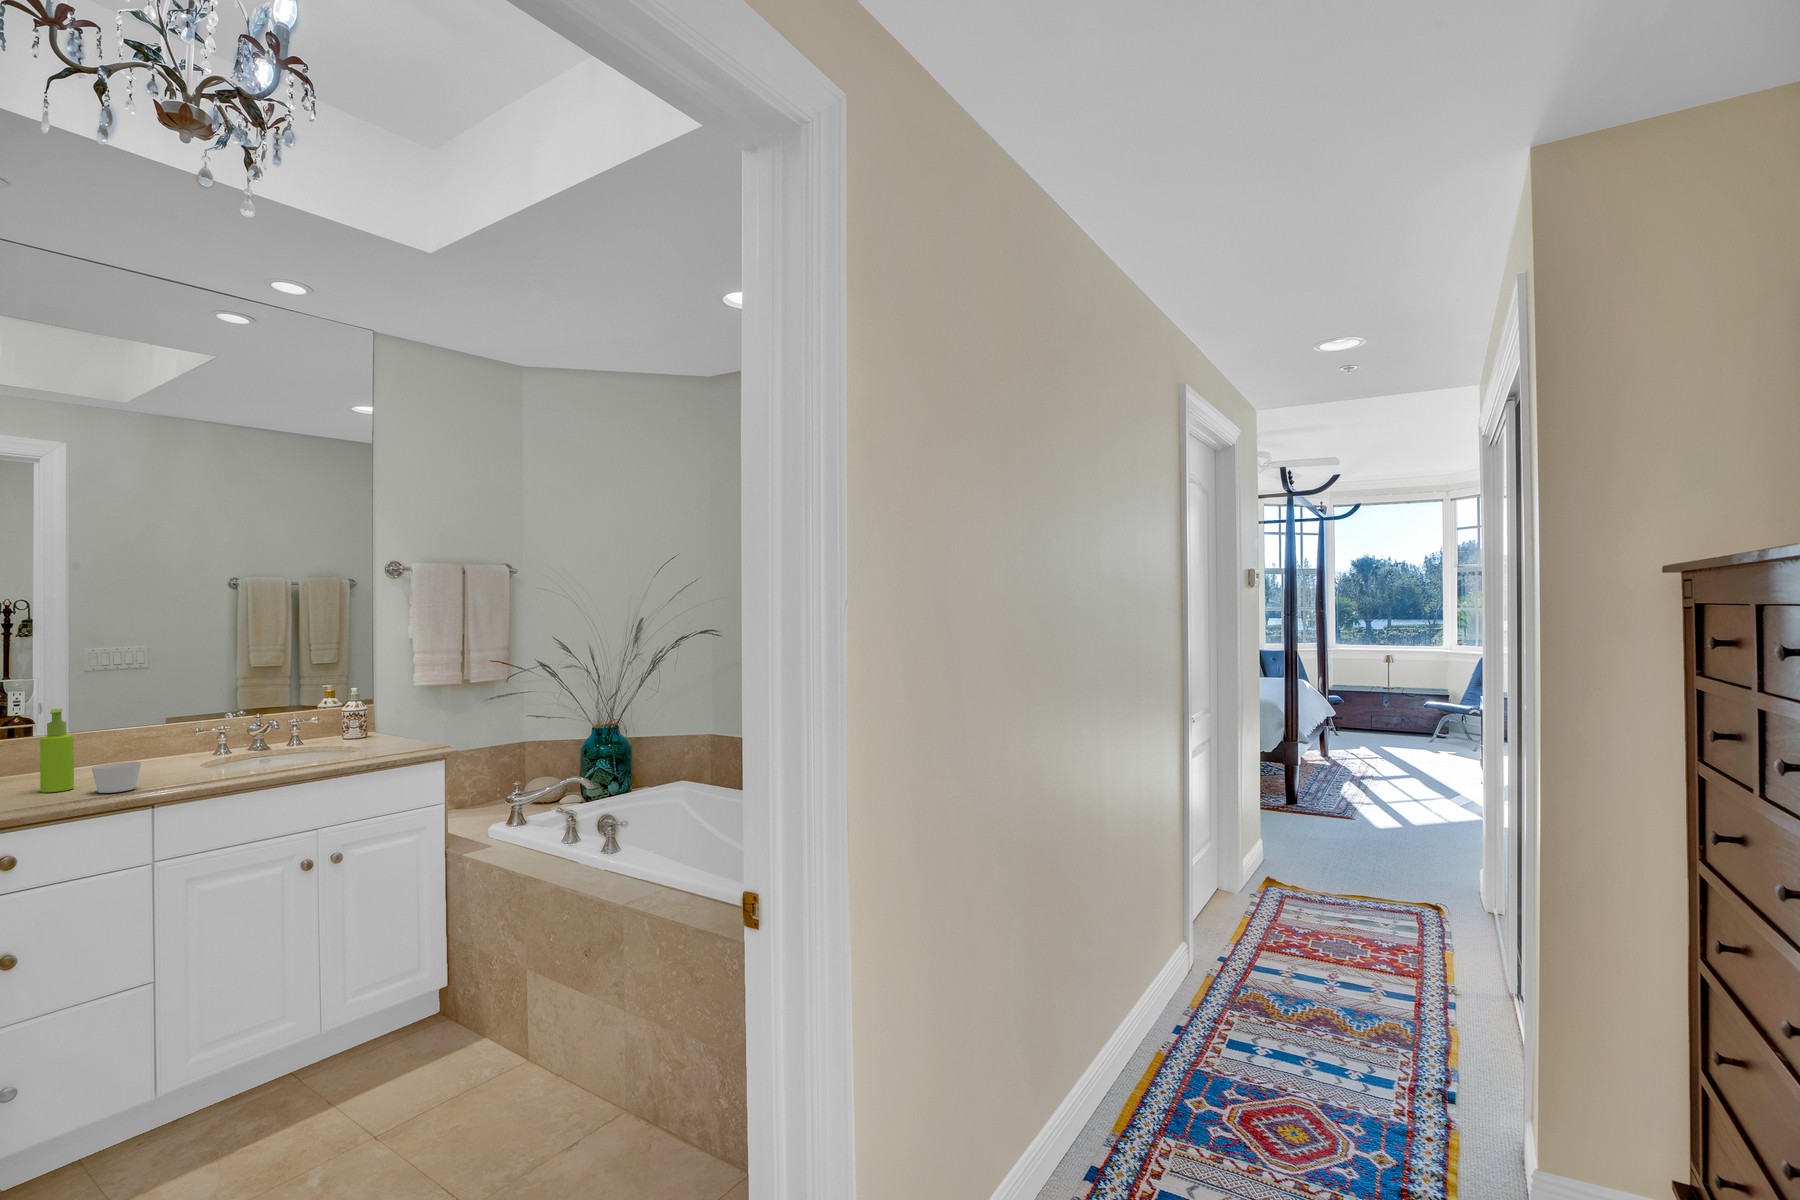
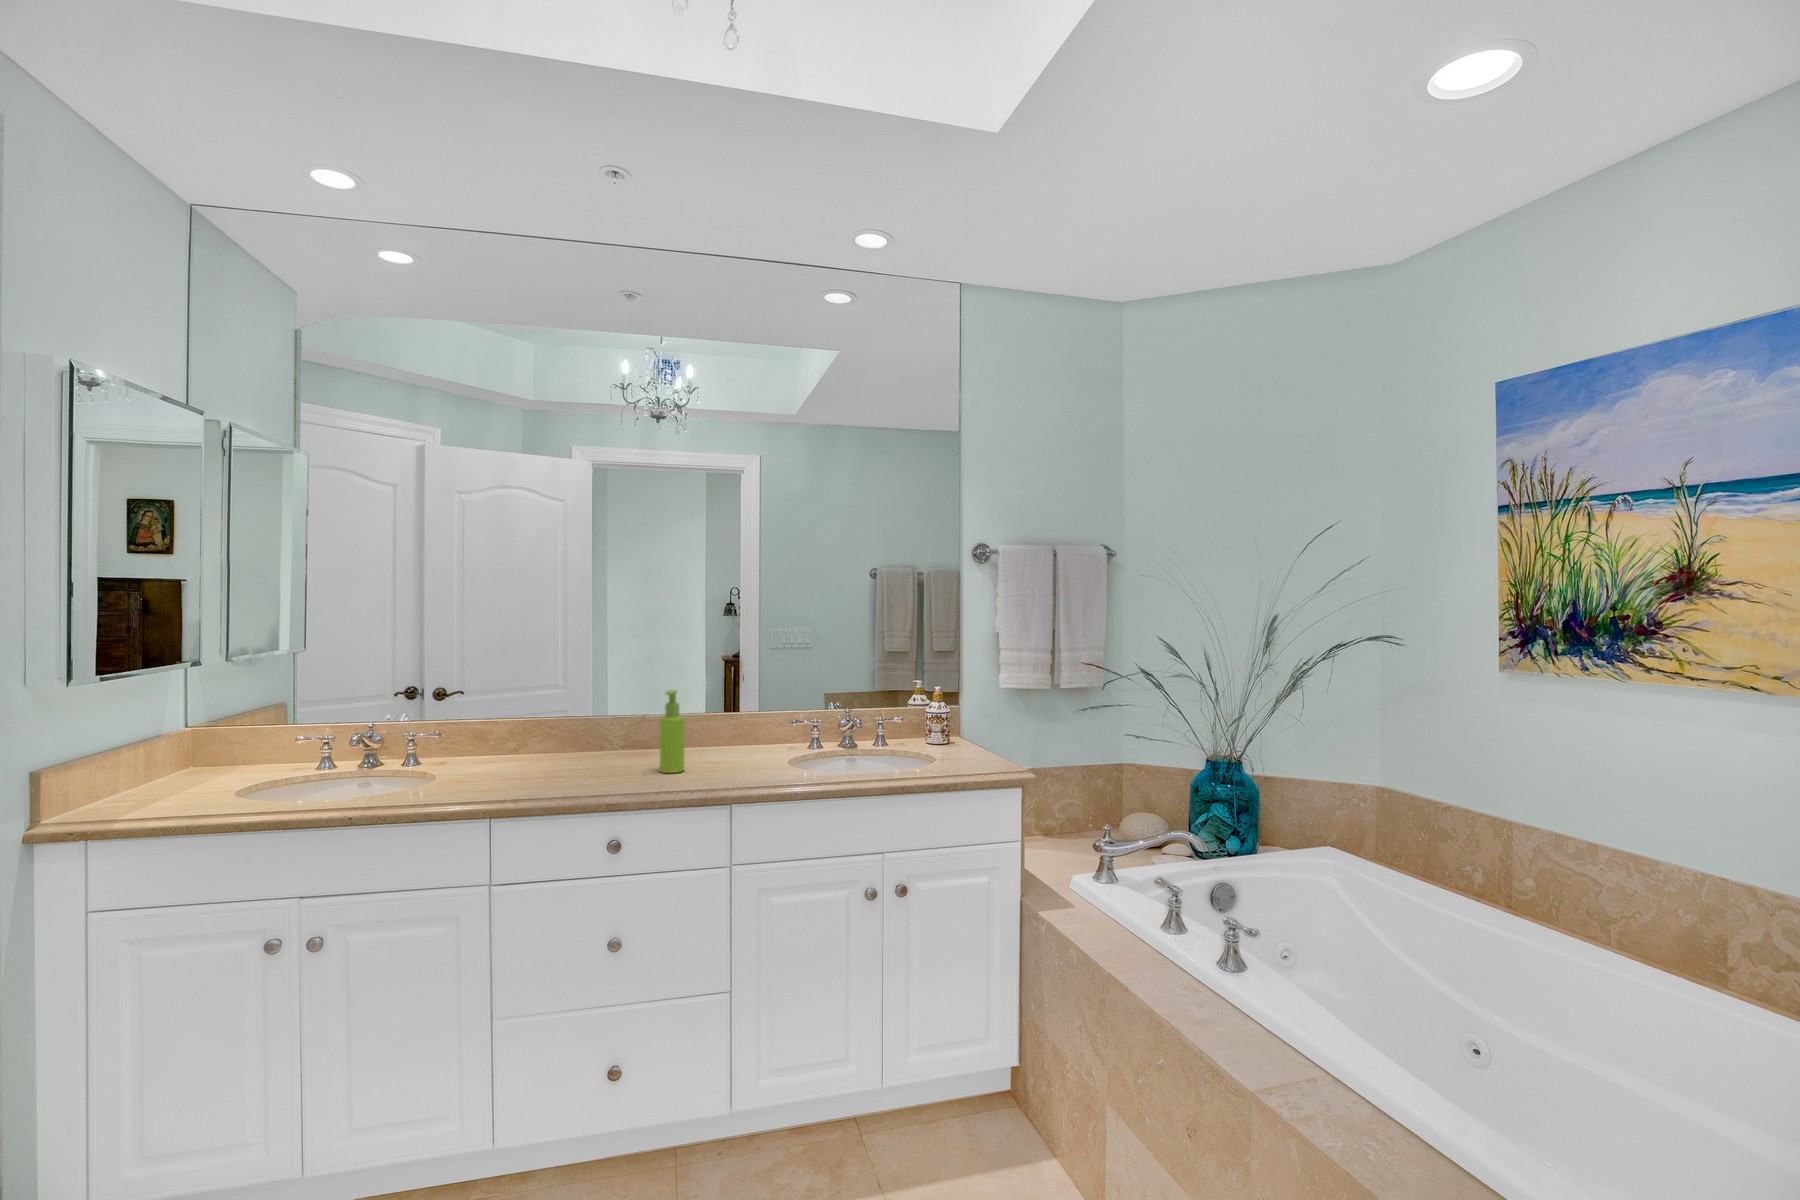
candle: present [91,761,141,793] -> none [689,750,728,782]

